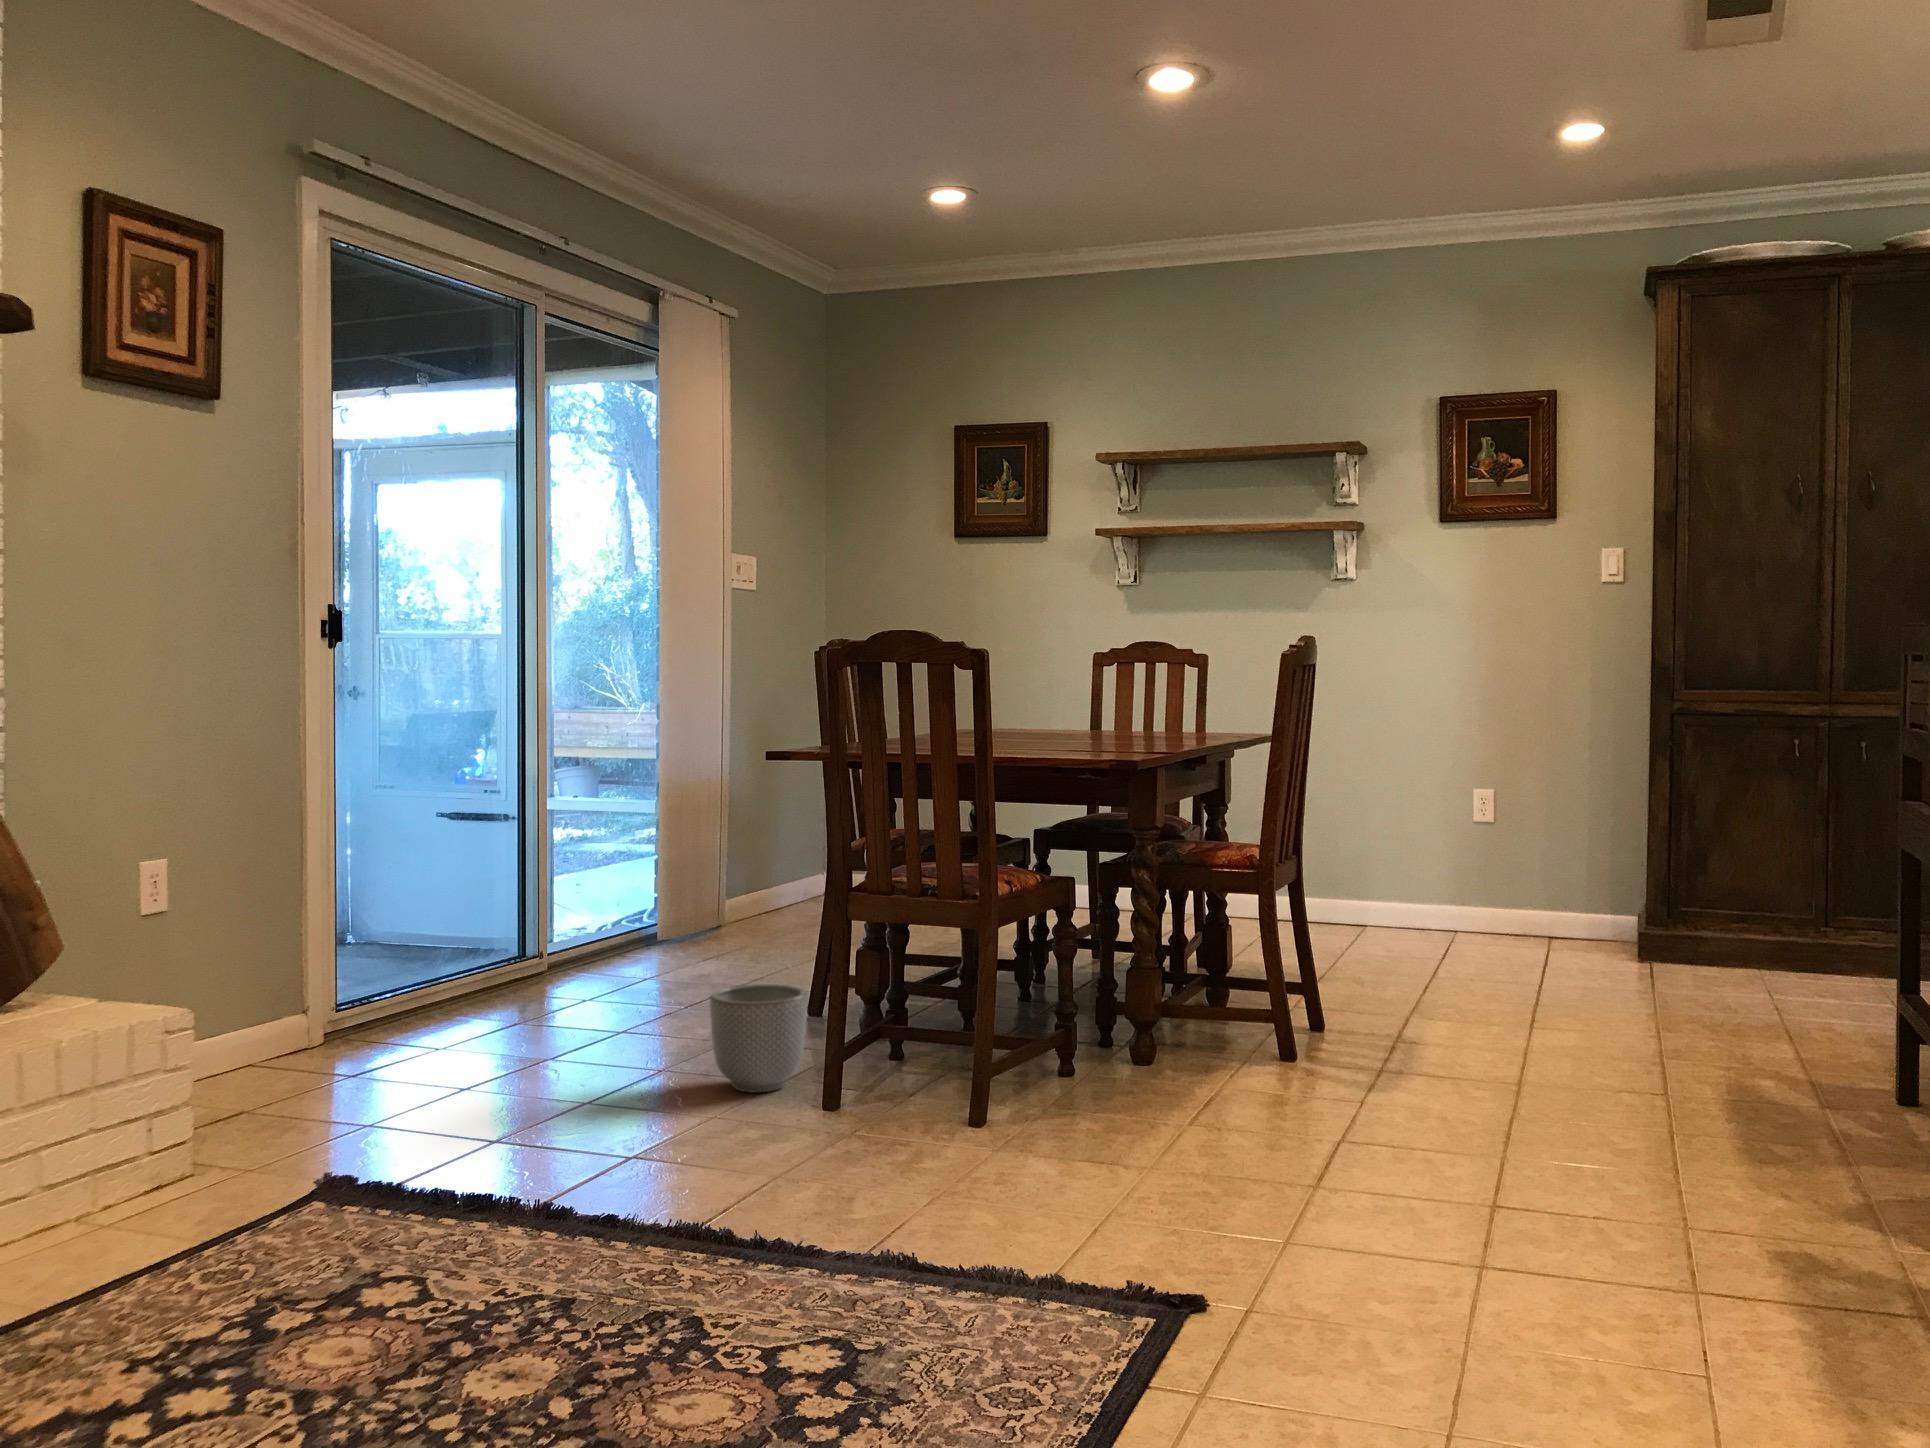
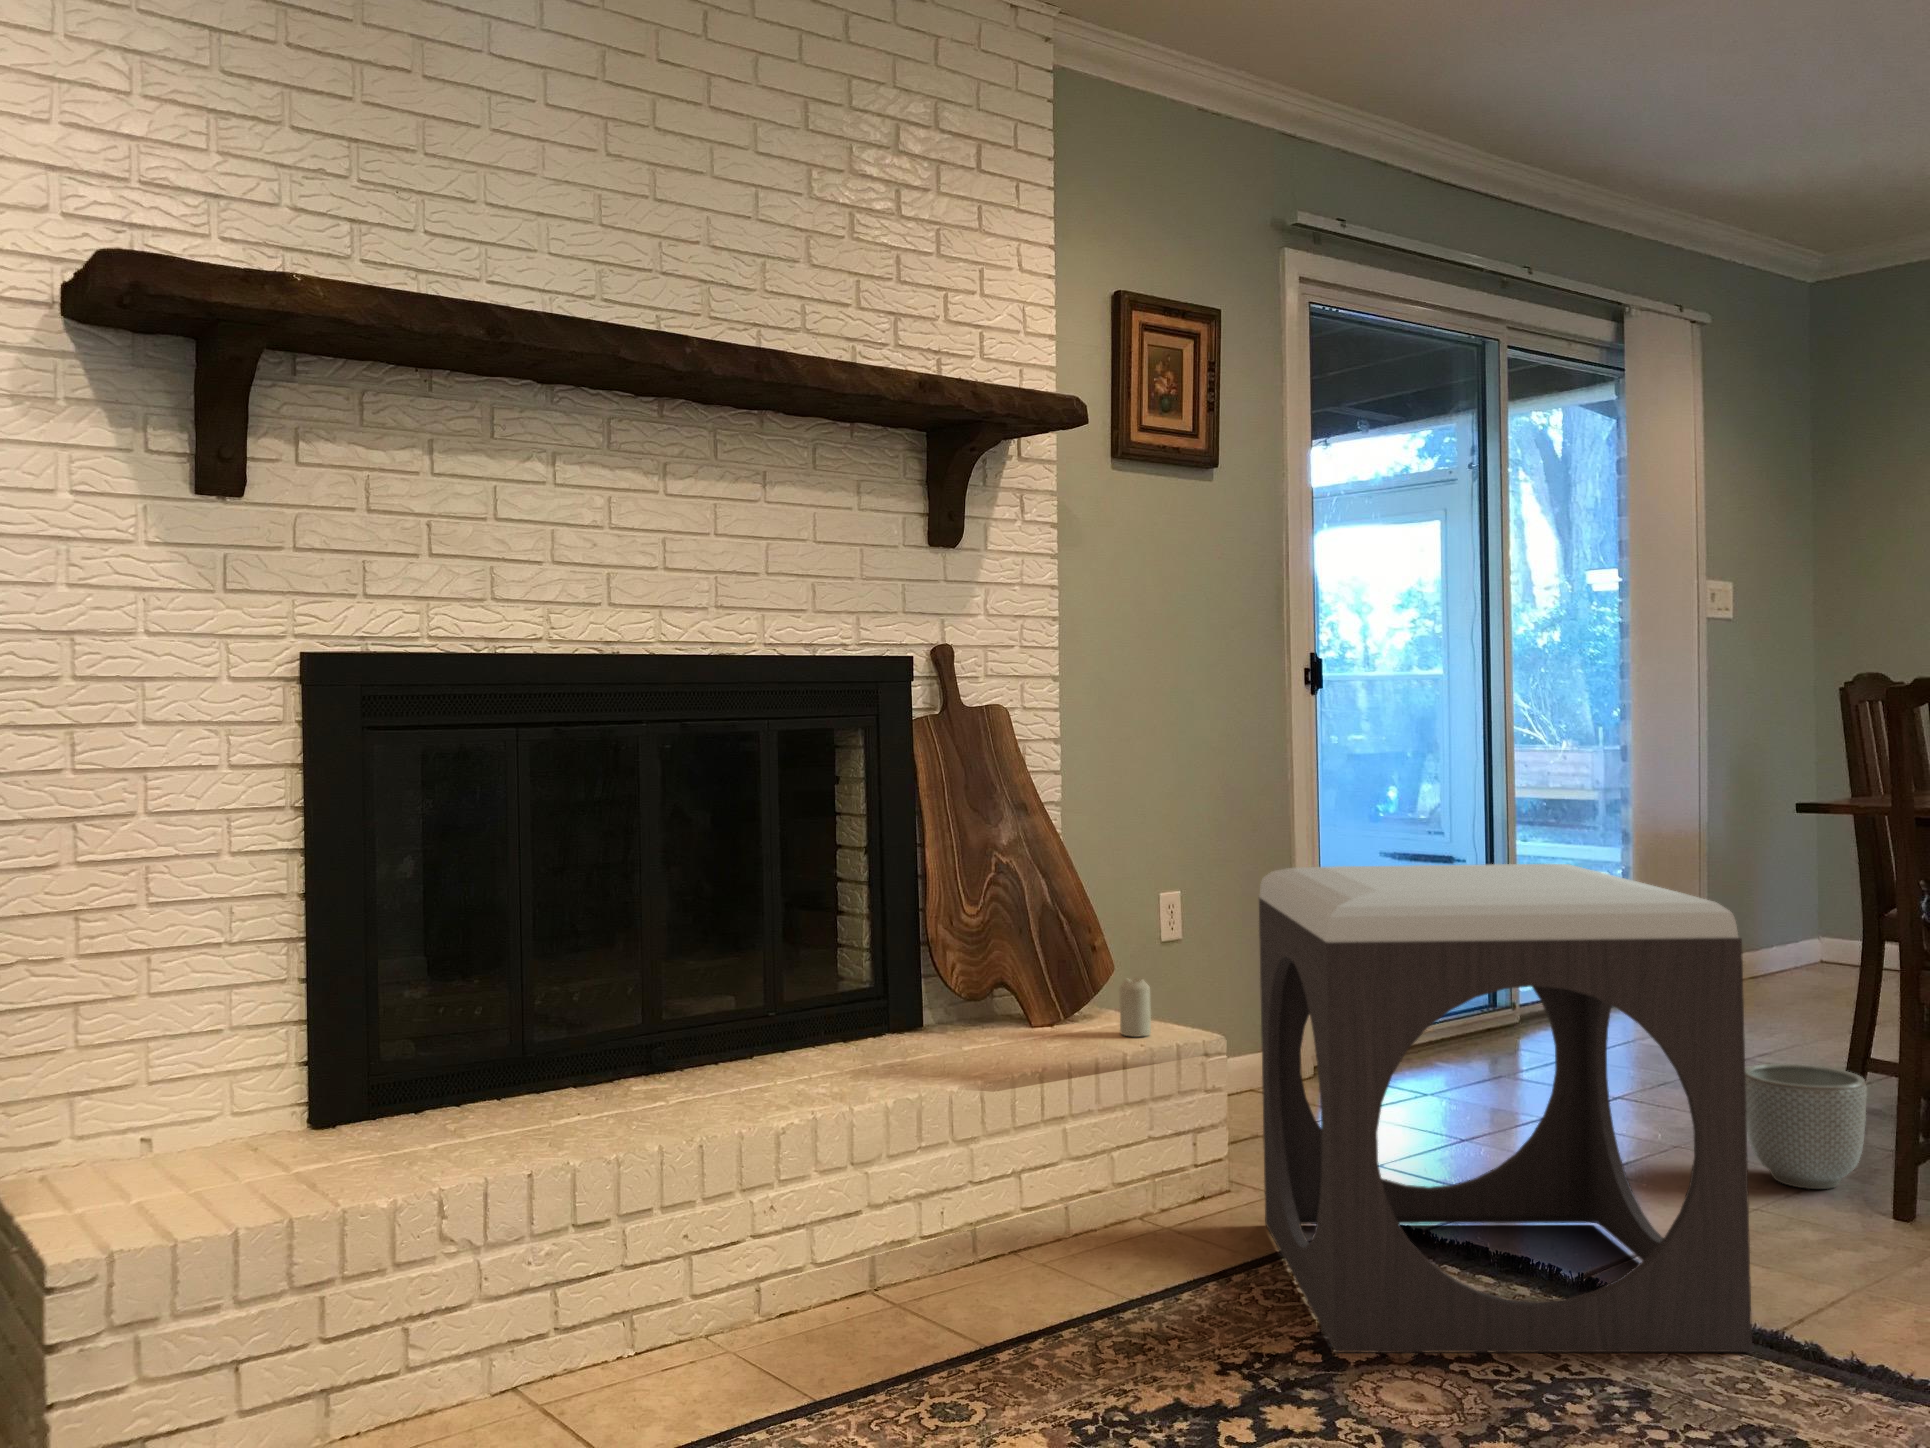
footstool: none [223,814,675,1324] -> present [1259,864,1752,1352]
candle: none [61,955,100,1021] -> present [1119,978,1151,1037]

